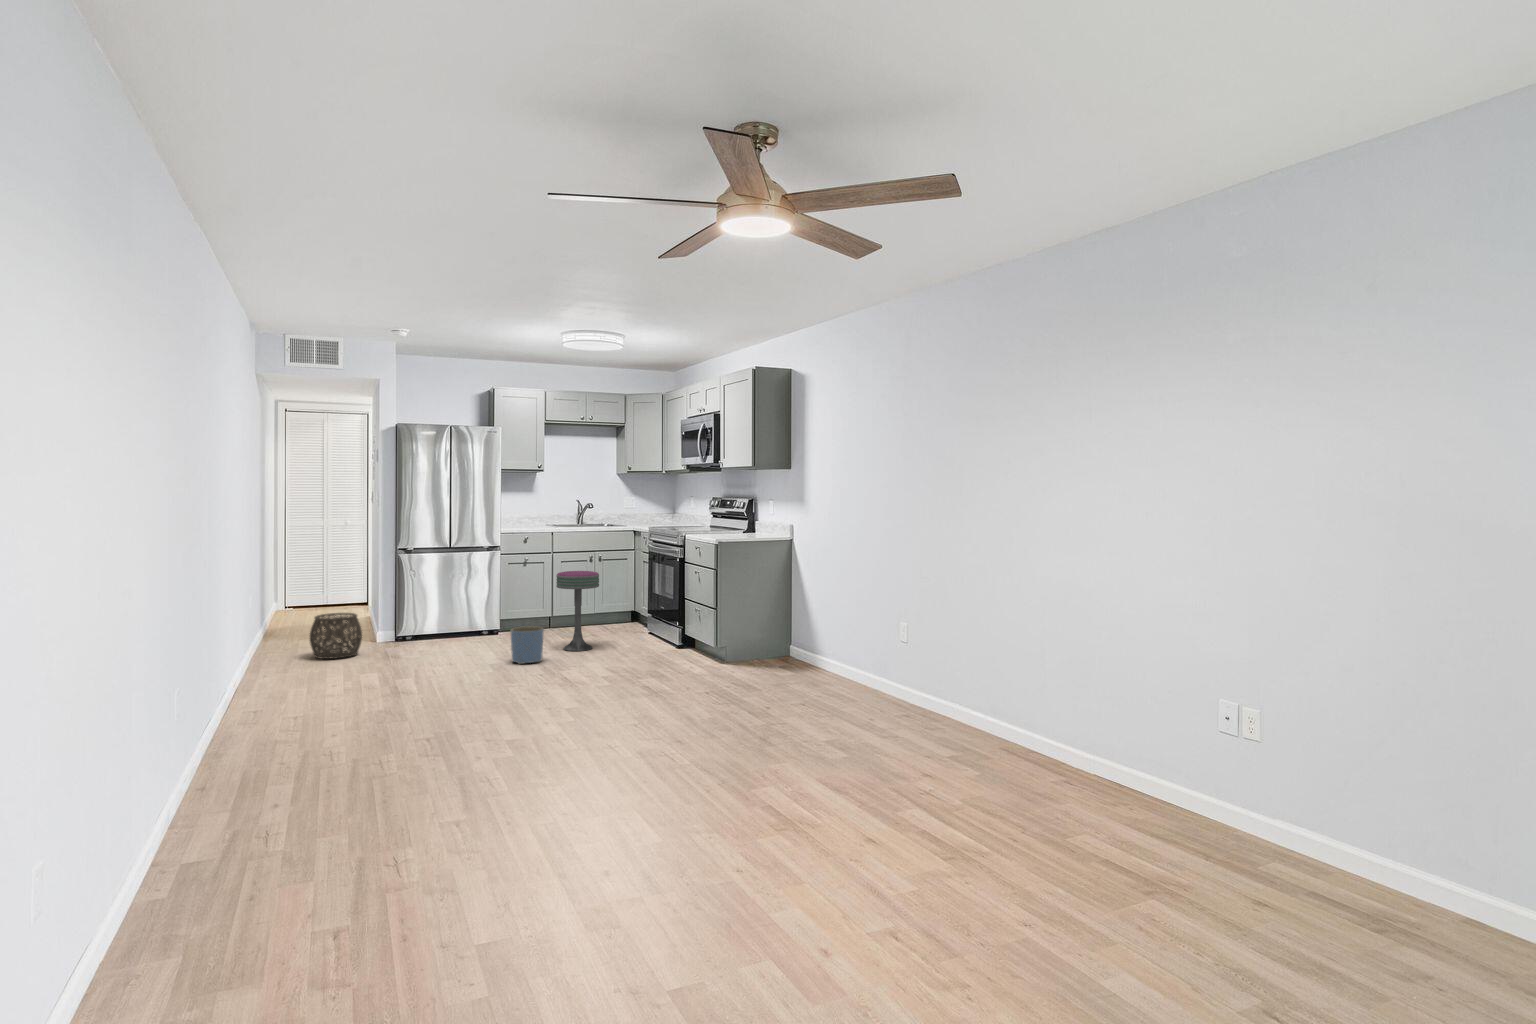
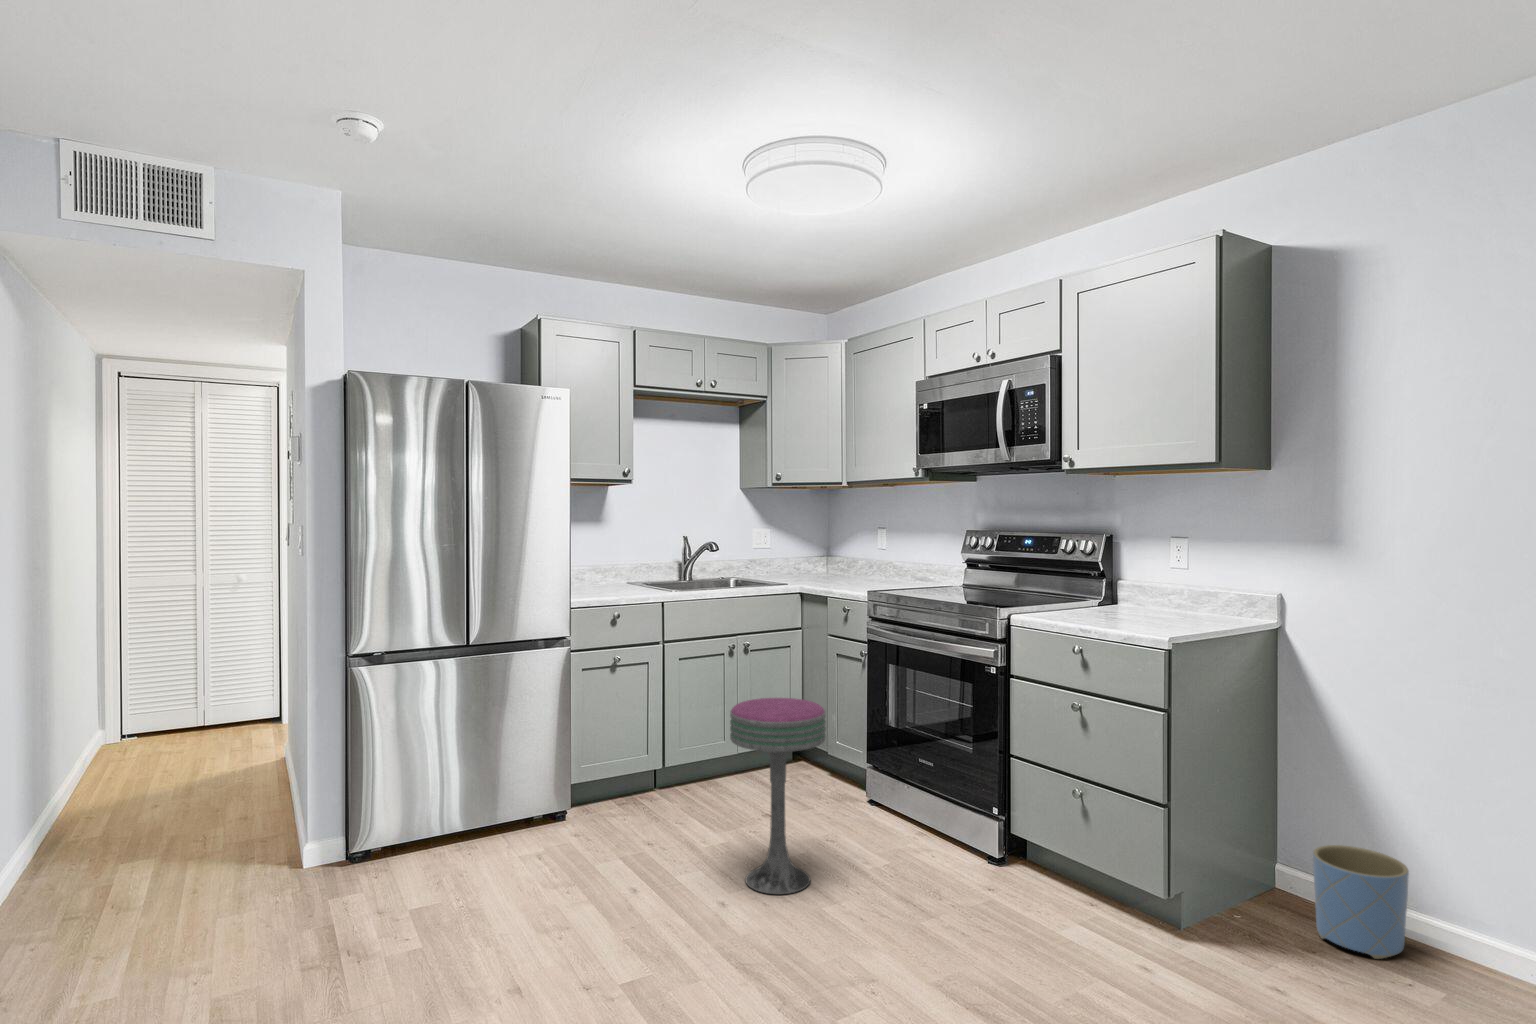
woven basket: present [310,613,362,659] -> none [115,830,264,976]
planter: present [511,626,544,664] -> present [1313,845,1409,959]

